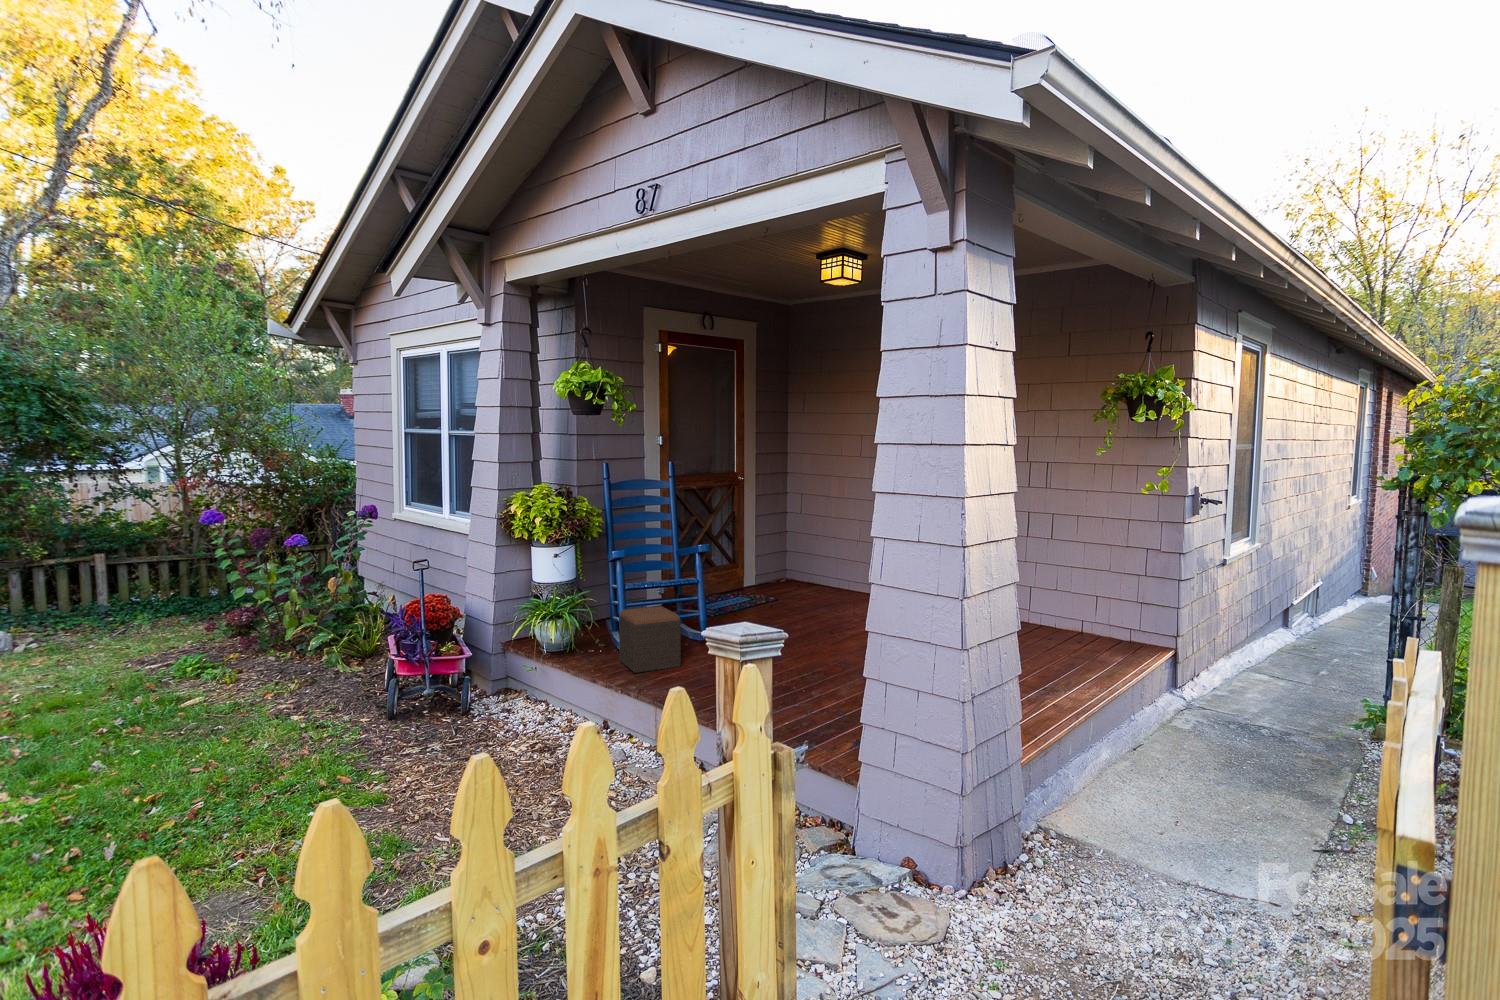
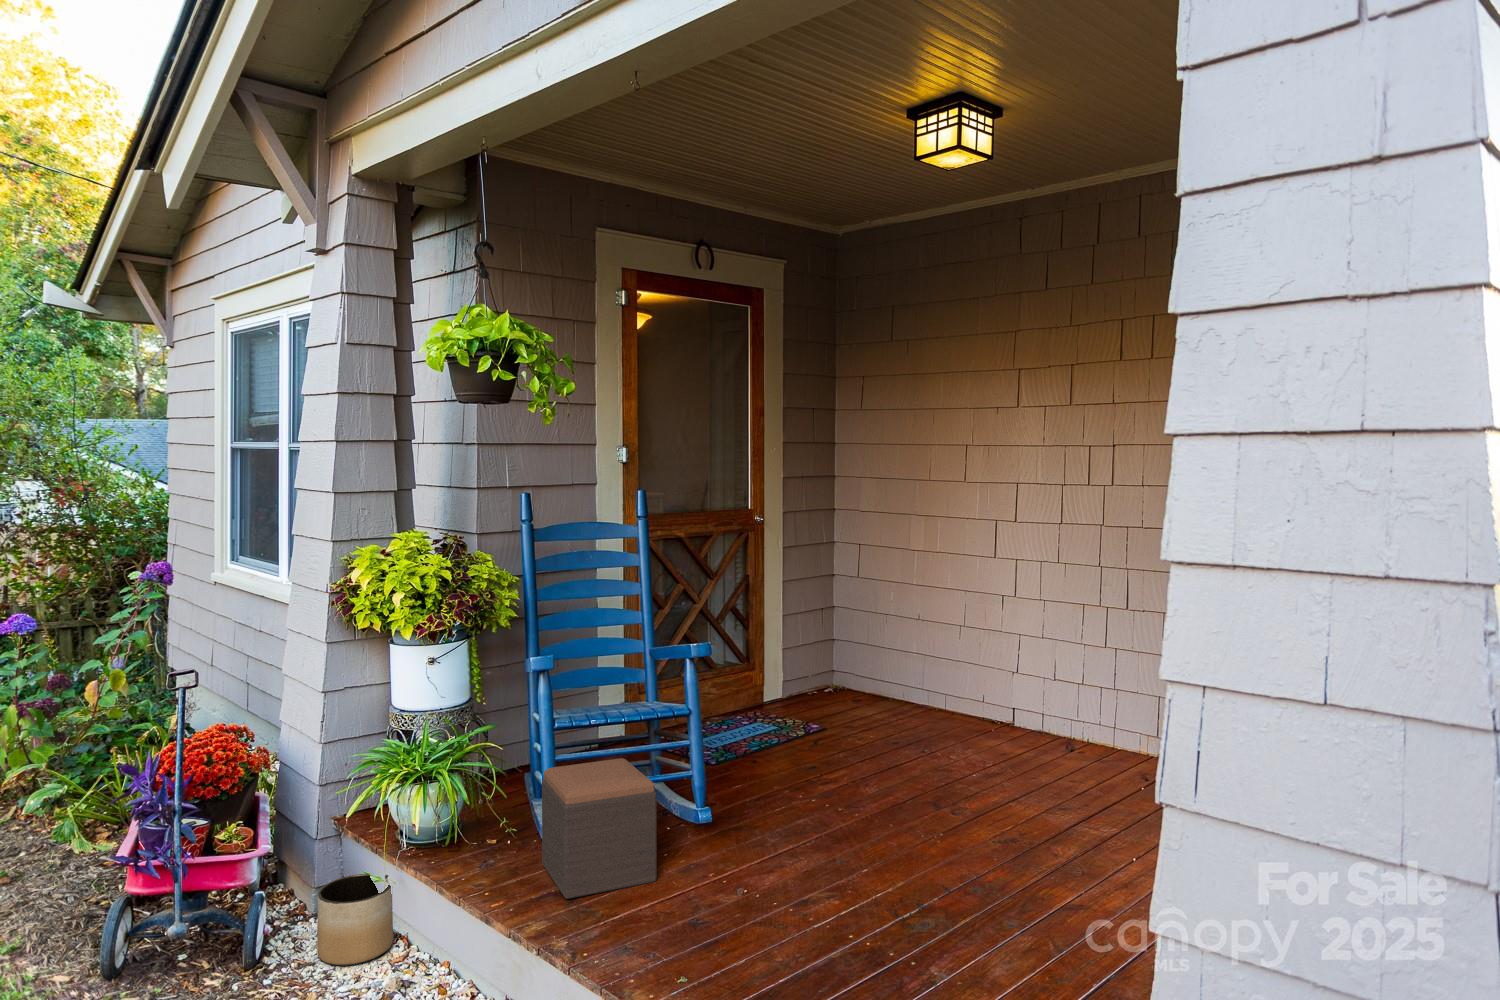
planter: none [499,669,538,713] -> present [317,874,393,966]

